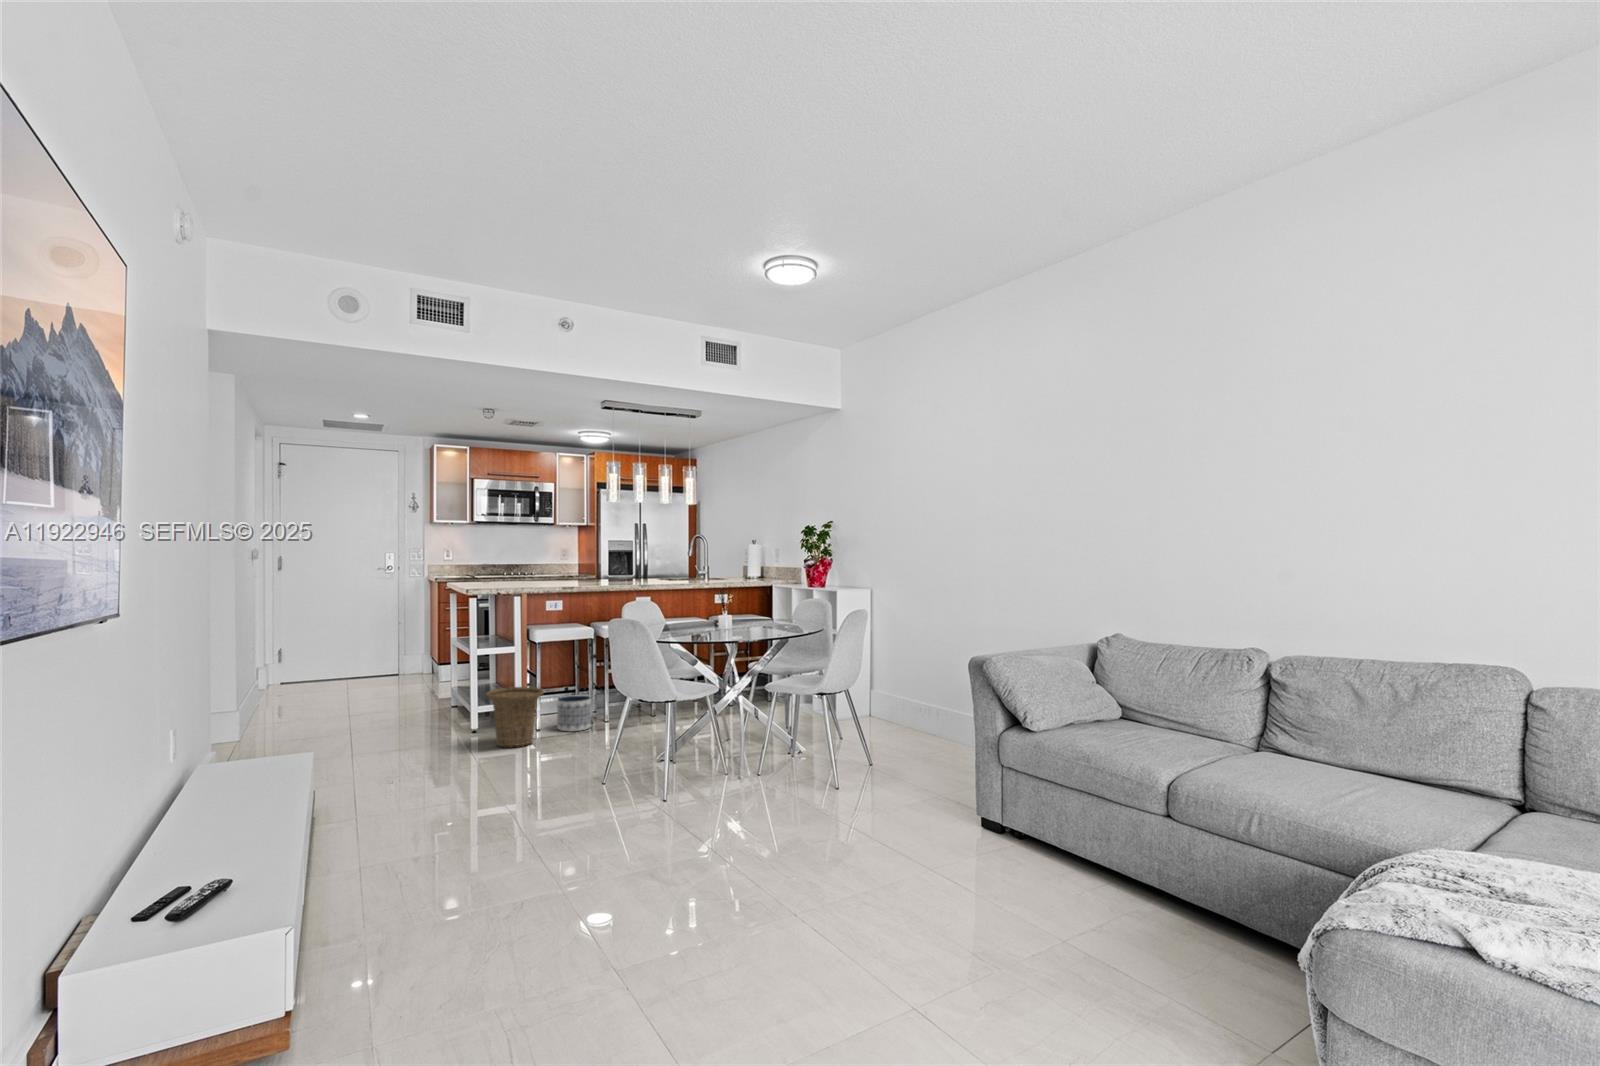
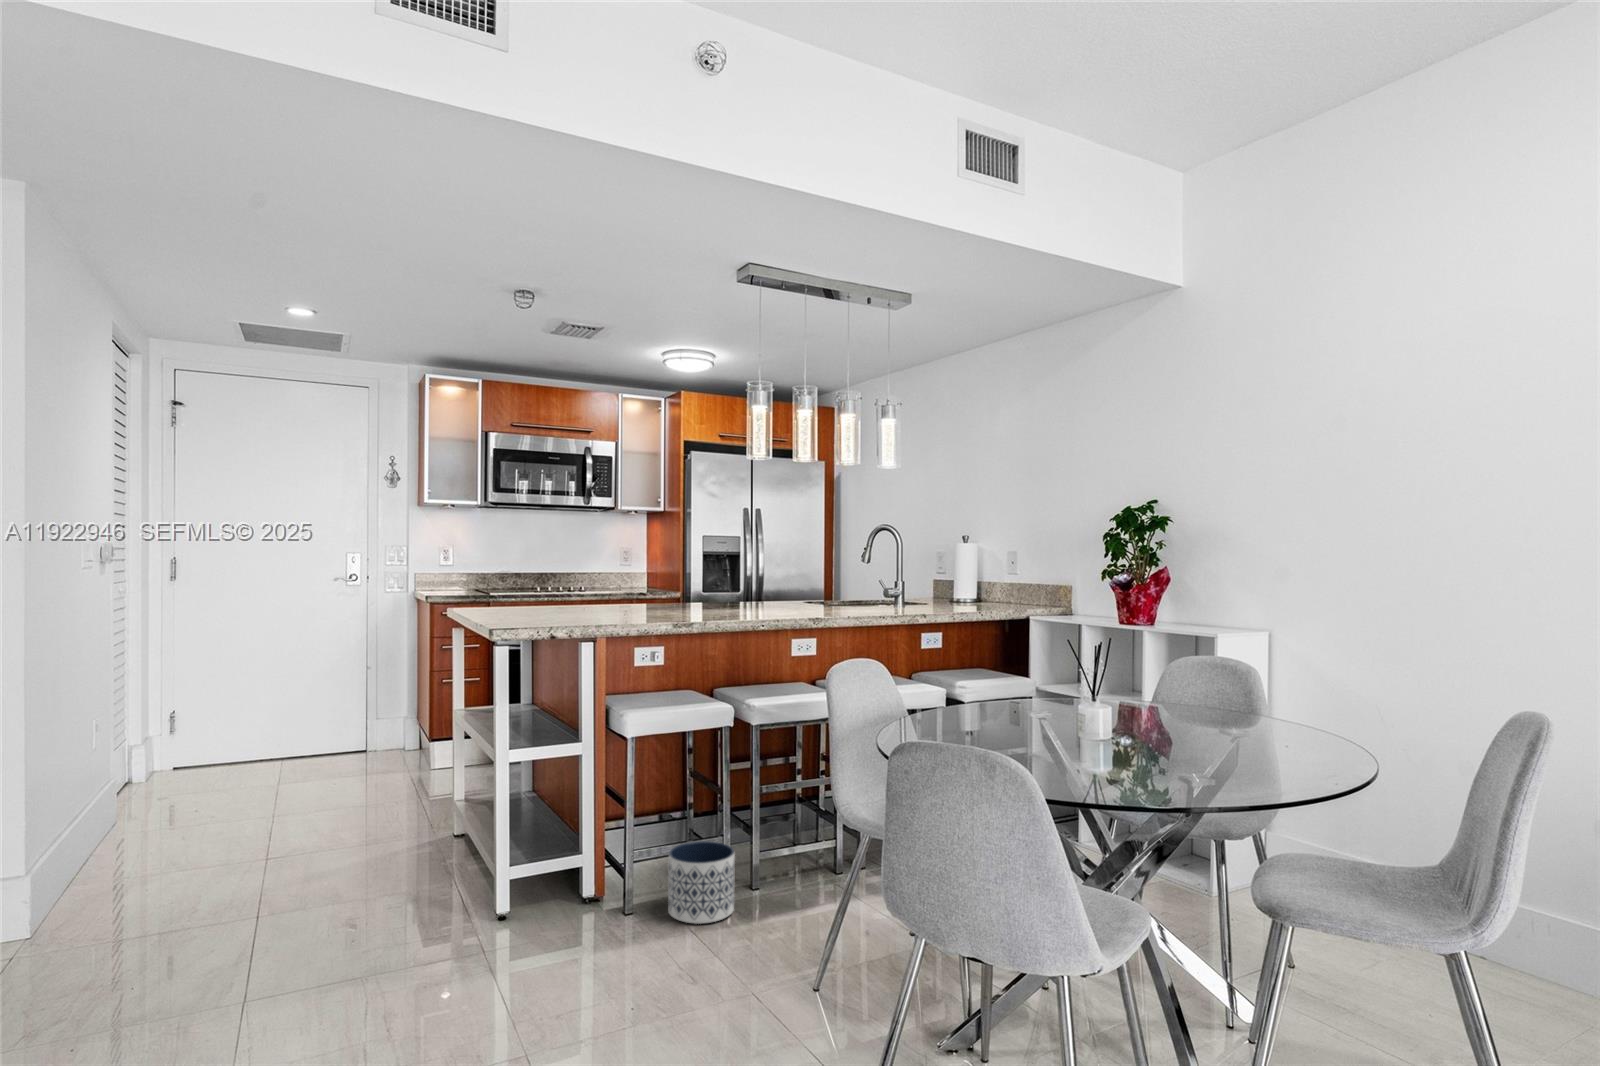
basket: present [486,687,544,748] -> none [533,838,656,987]

